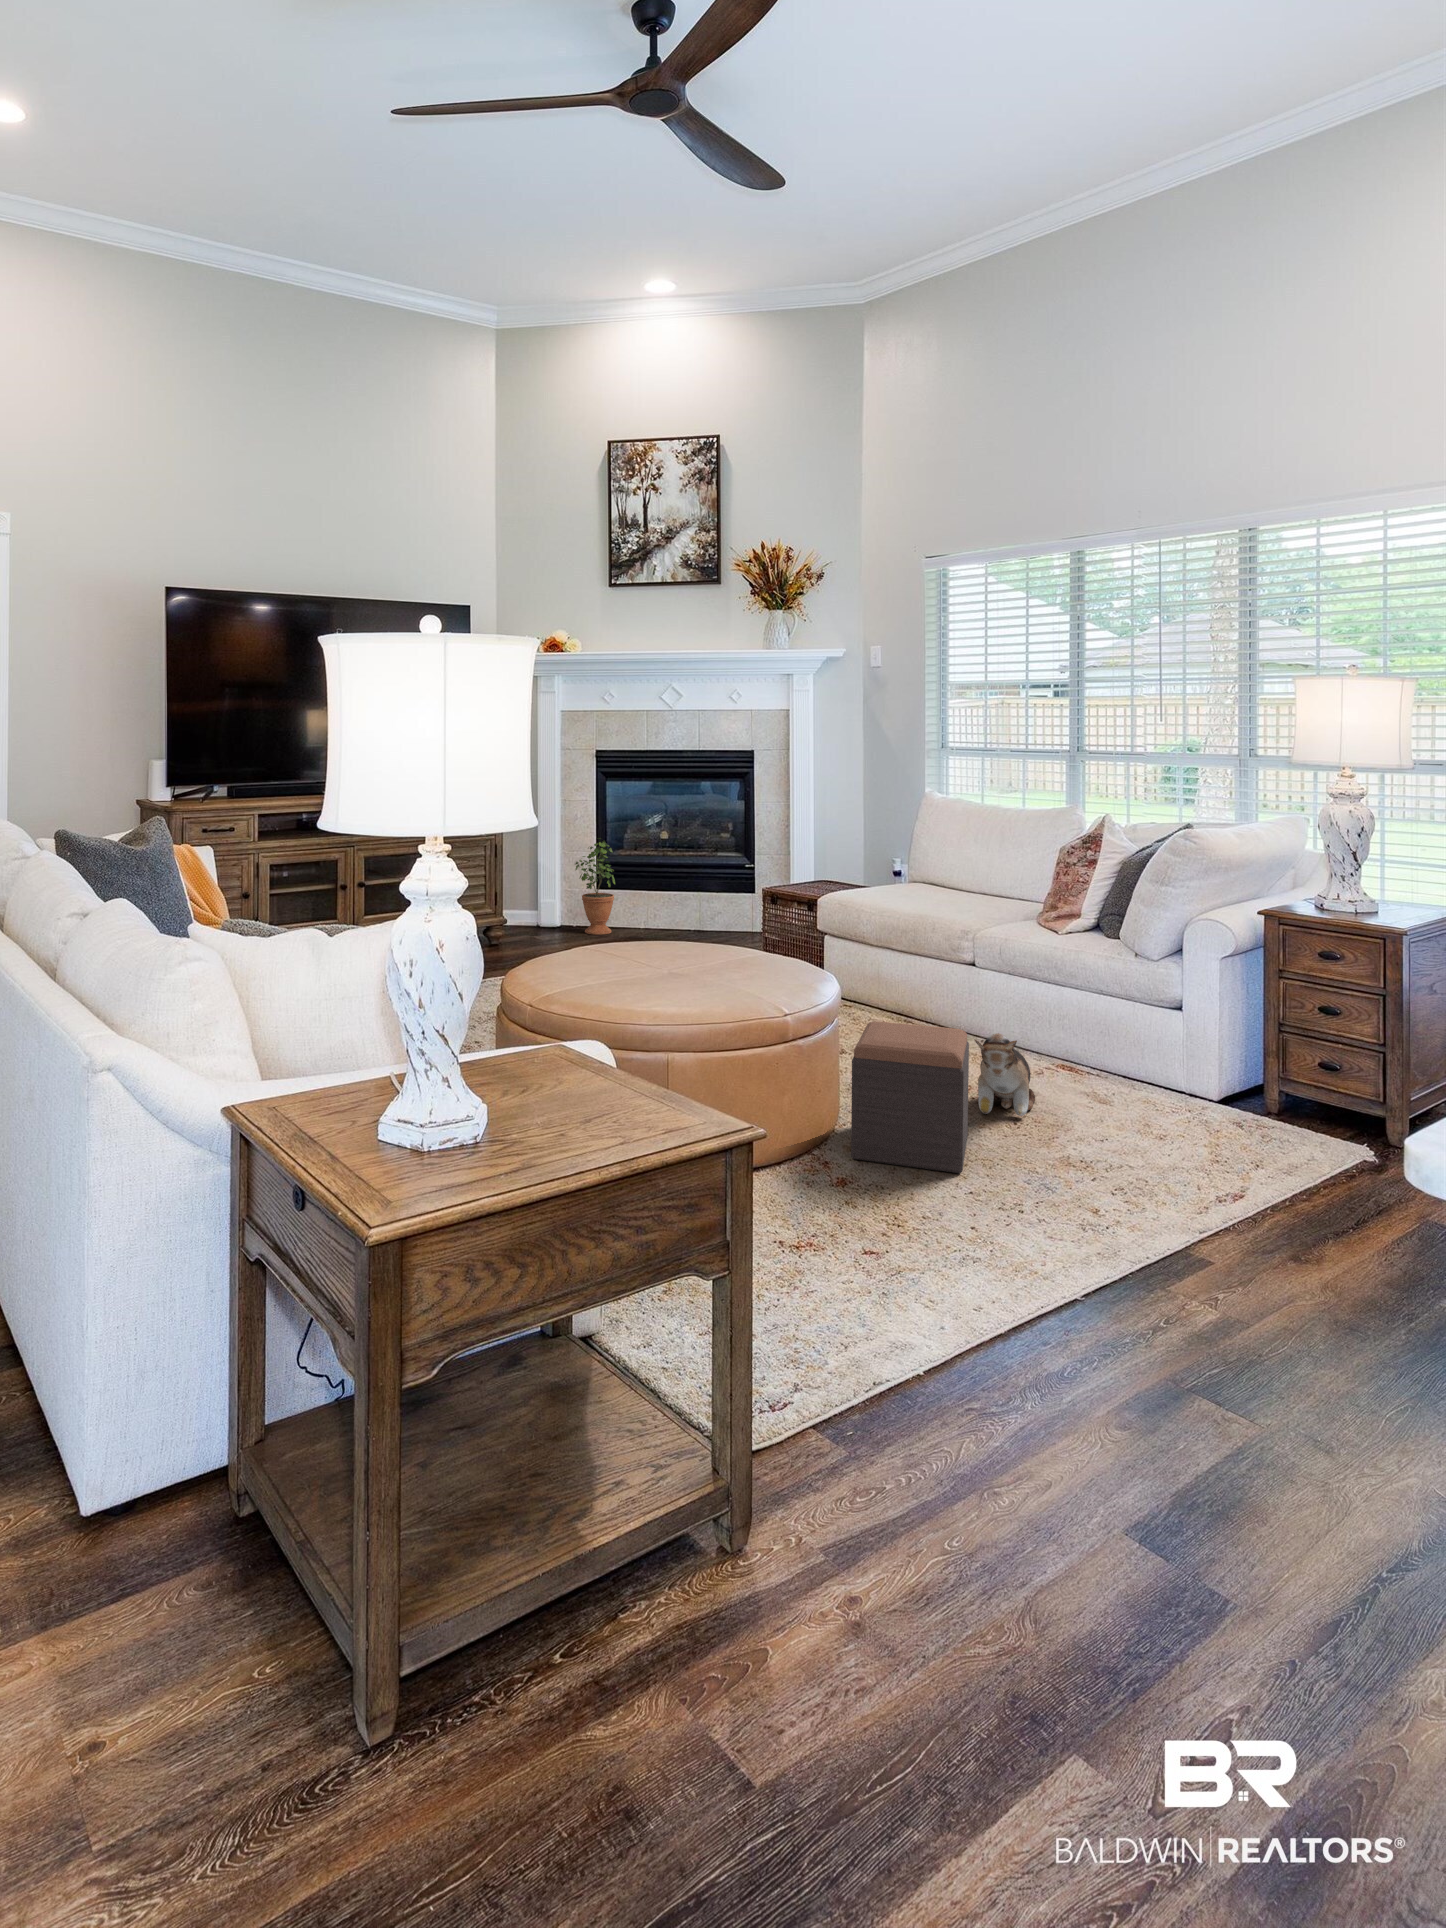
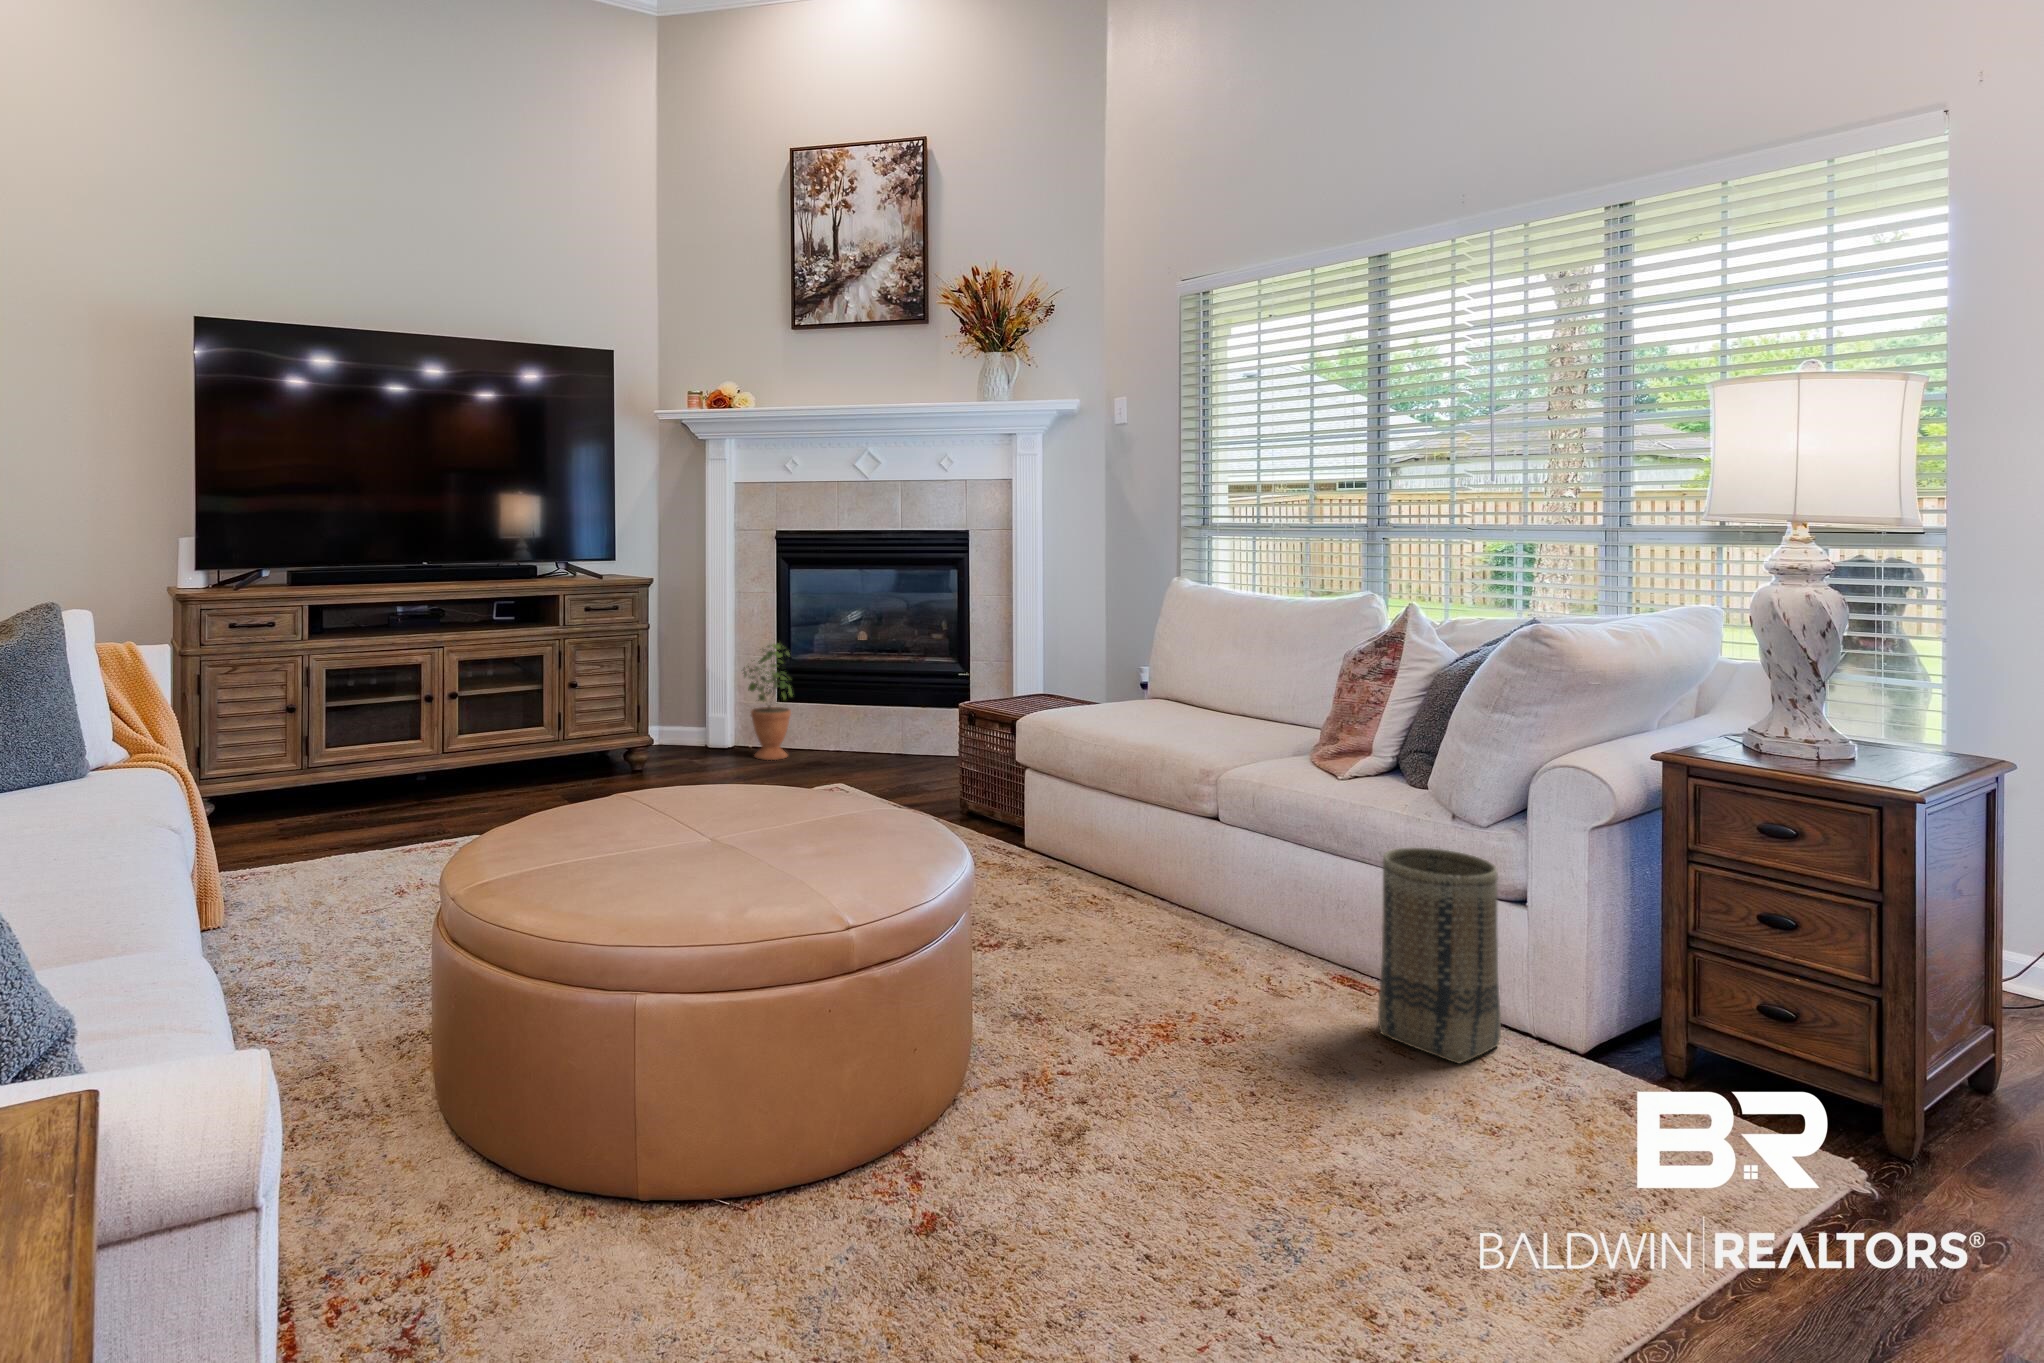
basket: none [1088,974,1164,1106] -> present [1378,848,1501,1063]
footstool: present [851,1021,969,1174] -> none [963,922,1168,1198]
plush toy: present [975,1033,1035,1116] -> none [1184,944,1290,1078]

